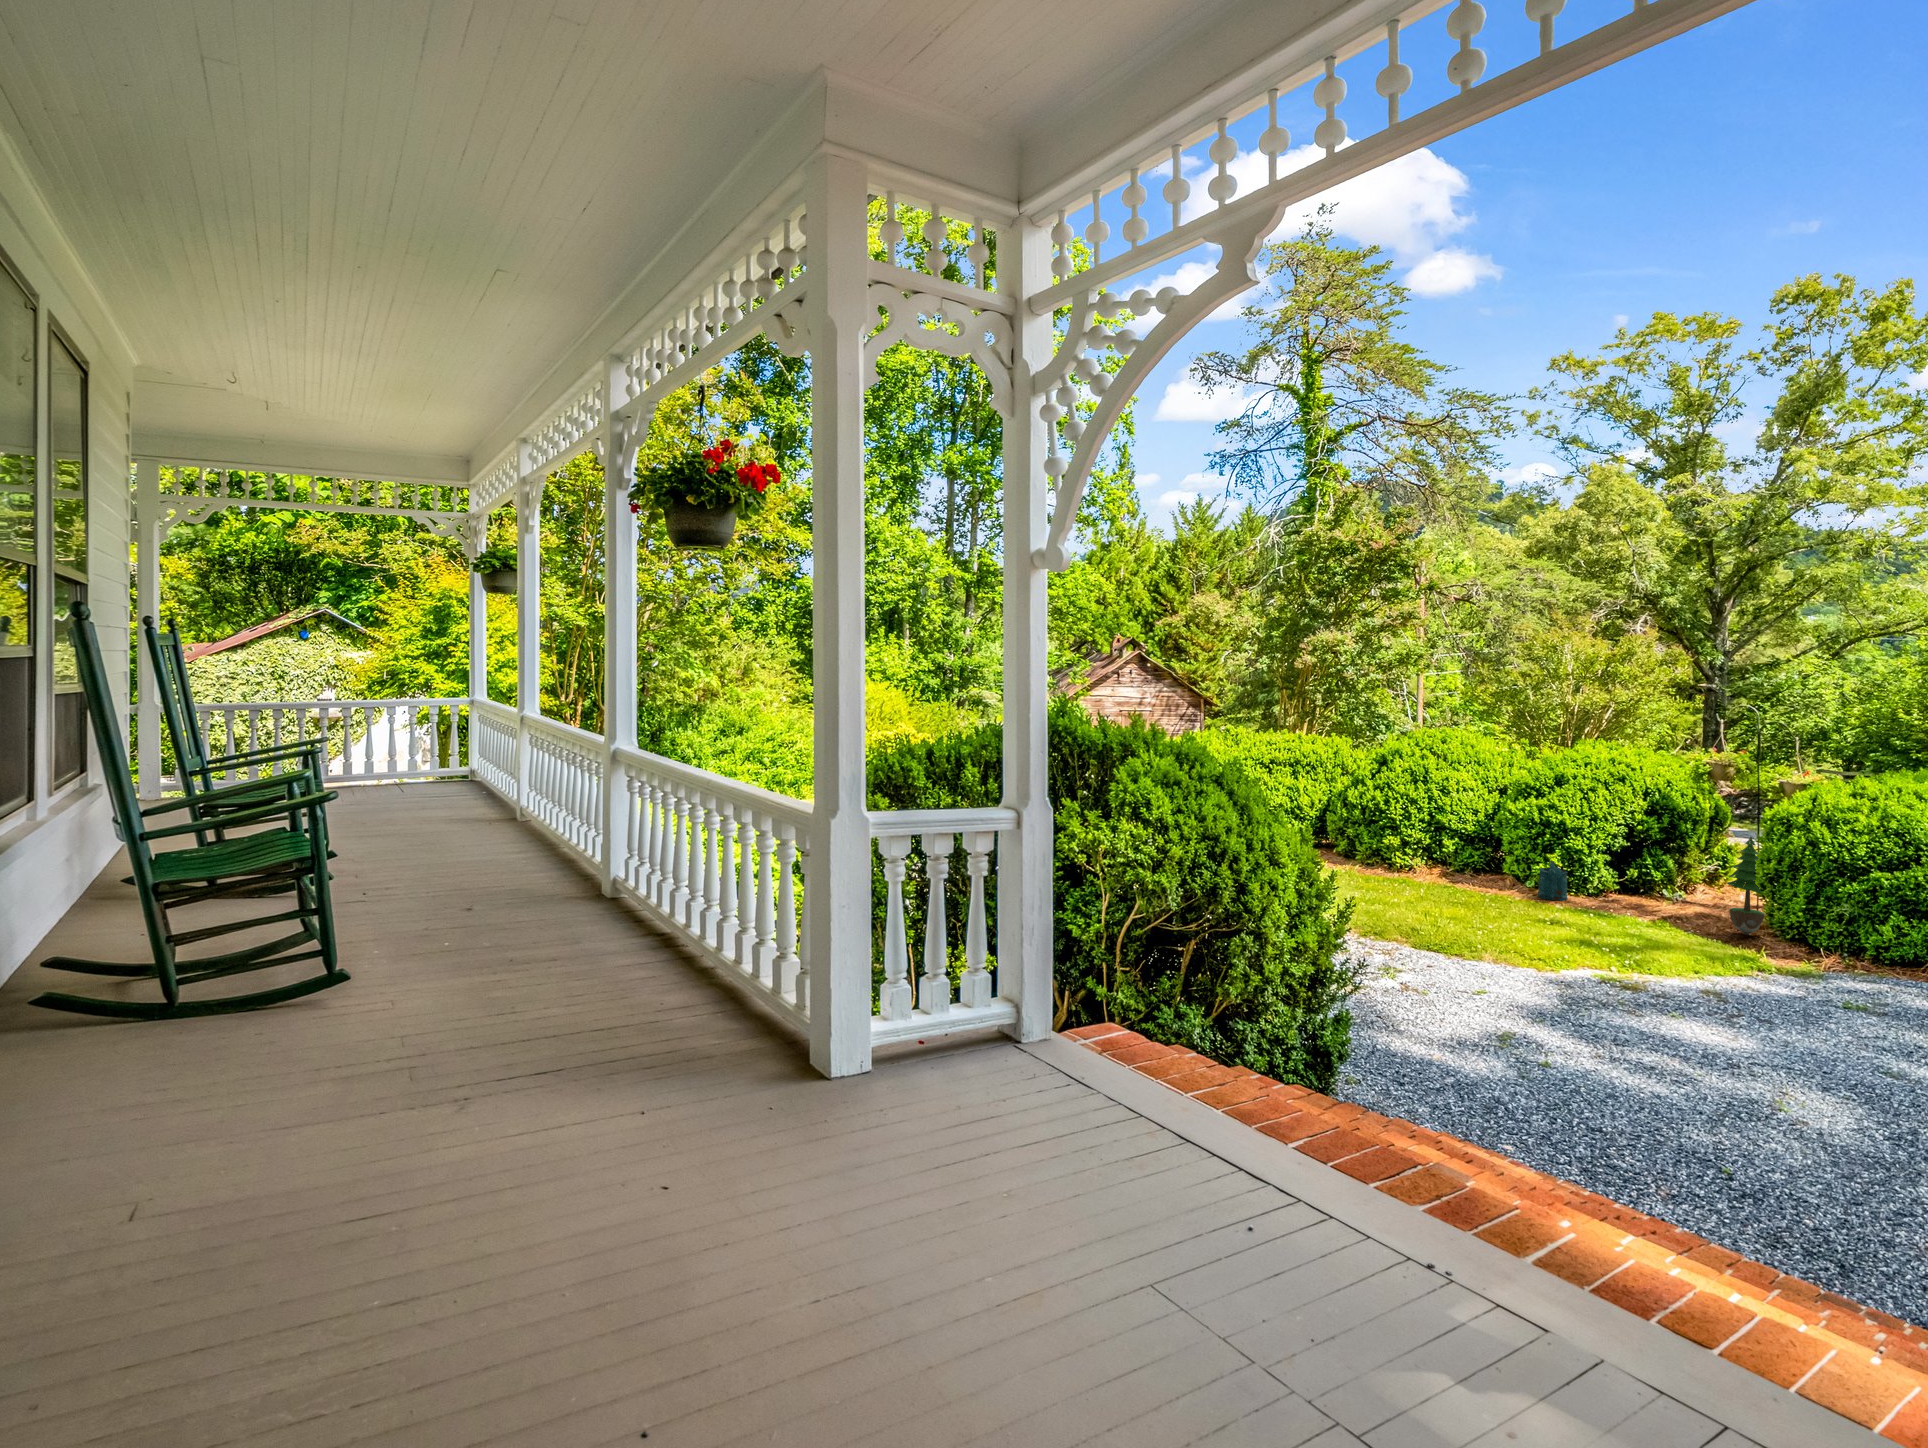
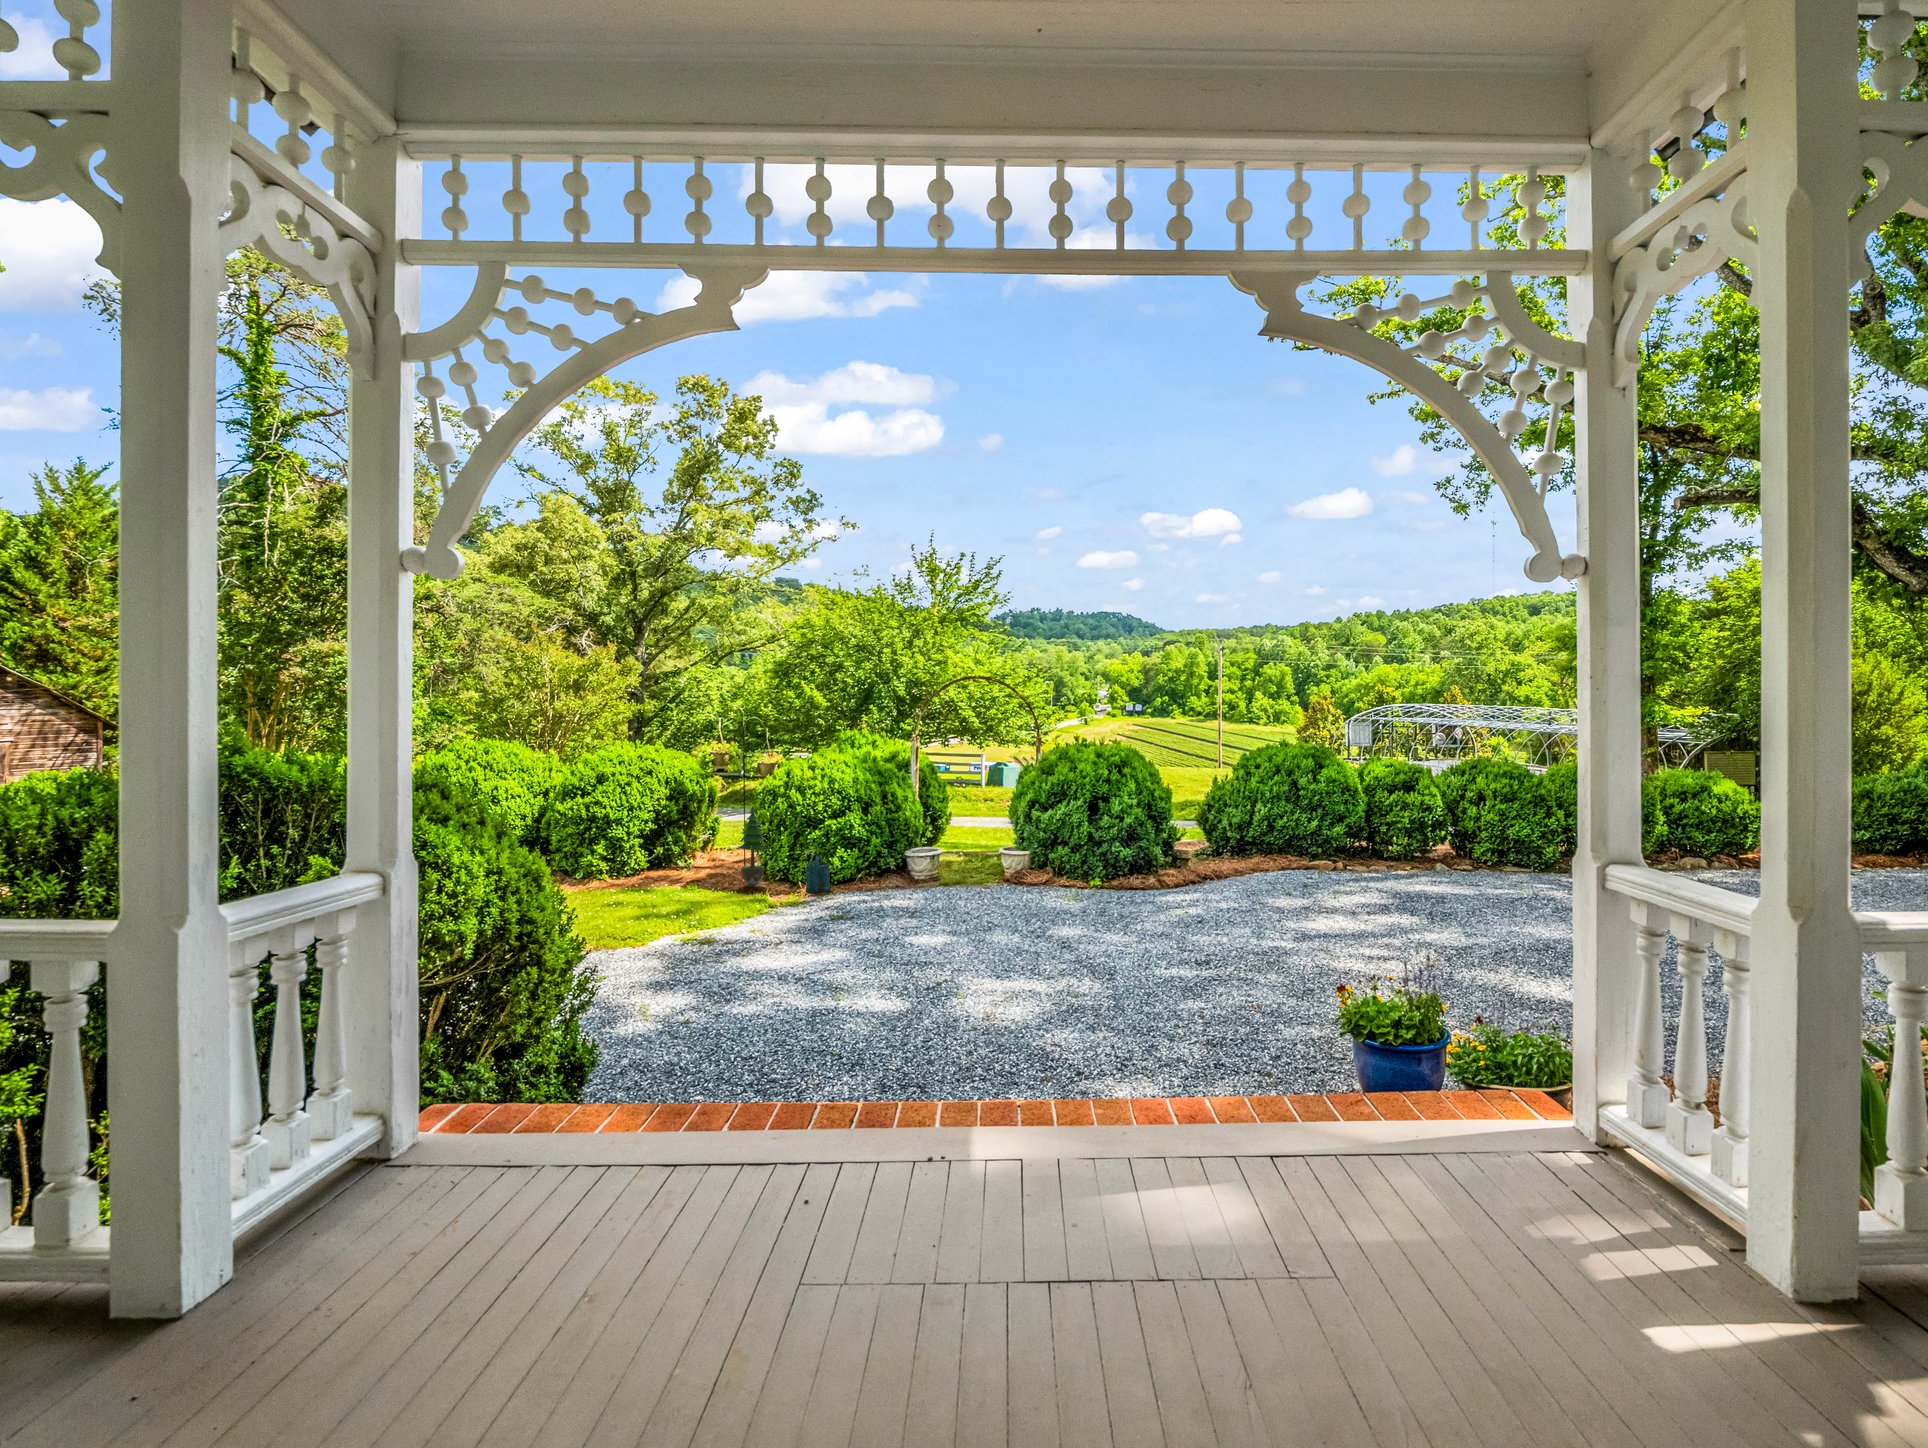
watering can: present [1538,861,1568,901] -> present [806,855,830,893]

